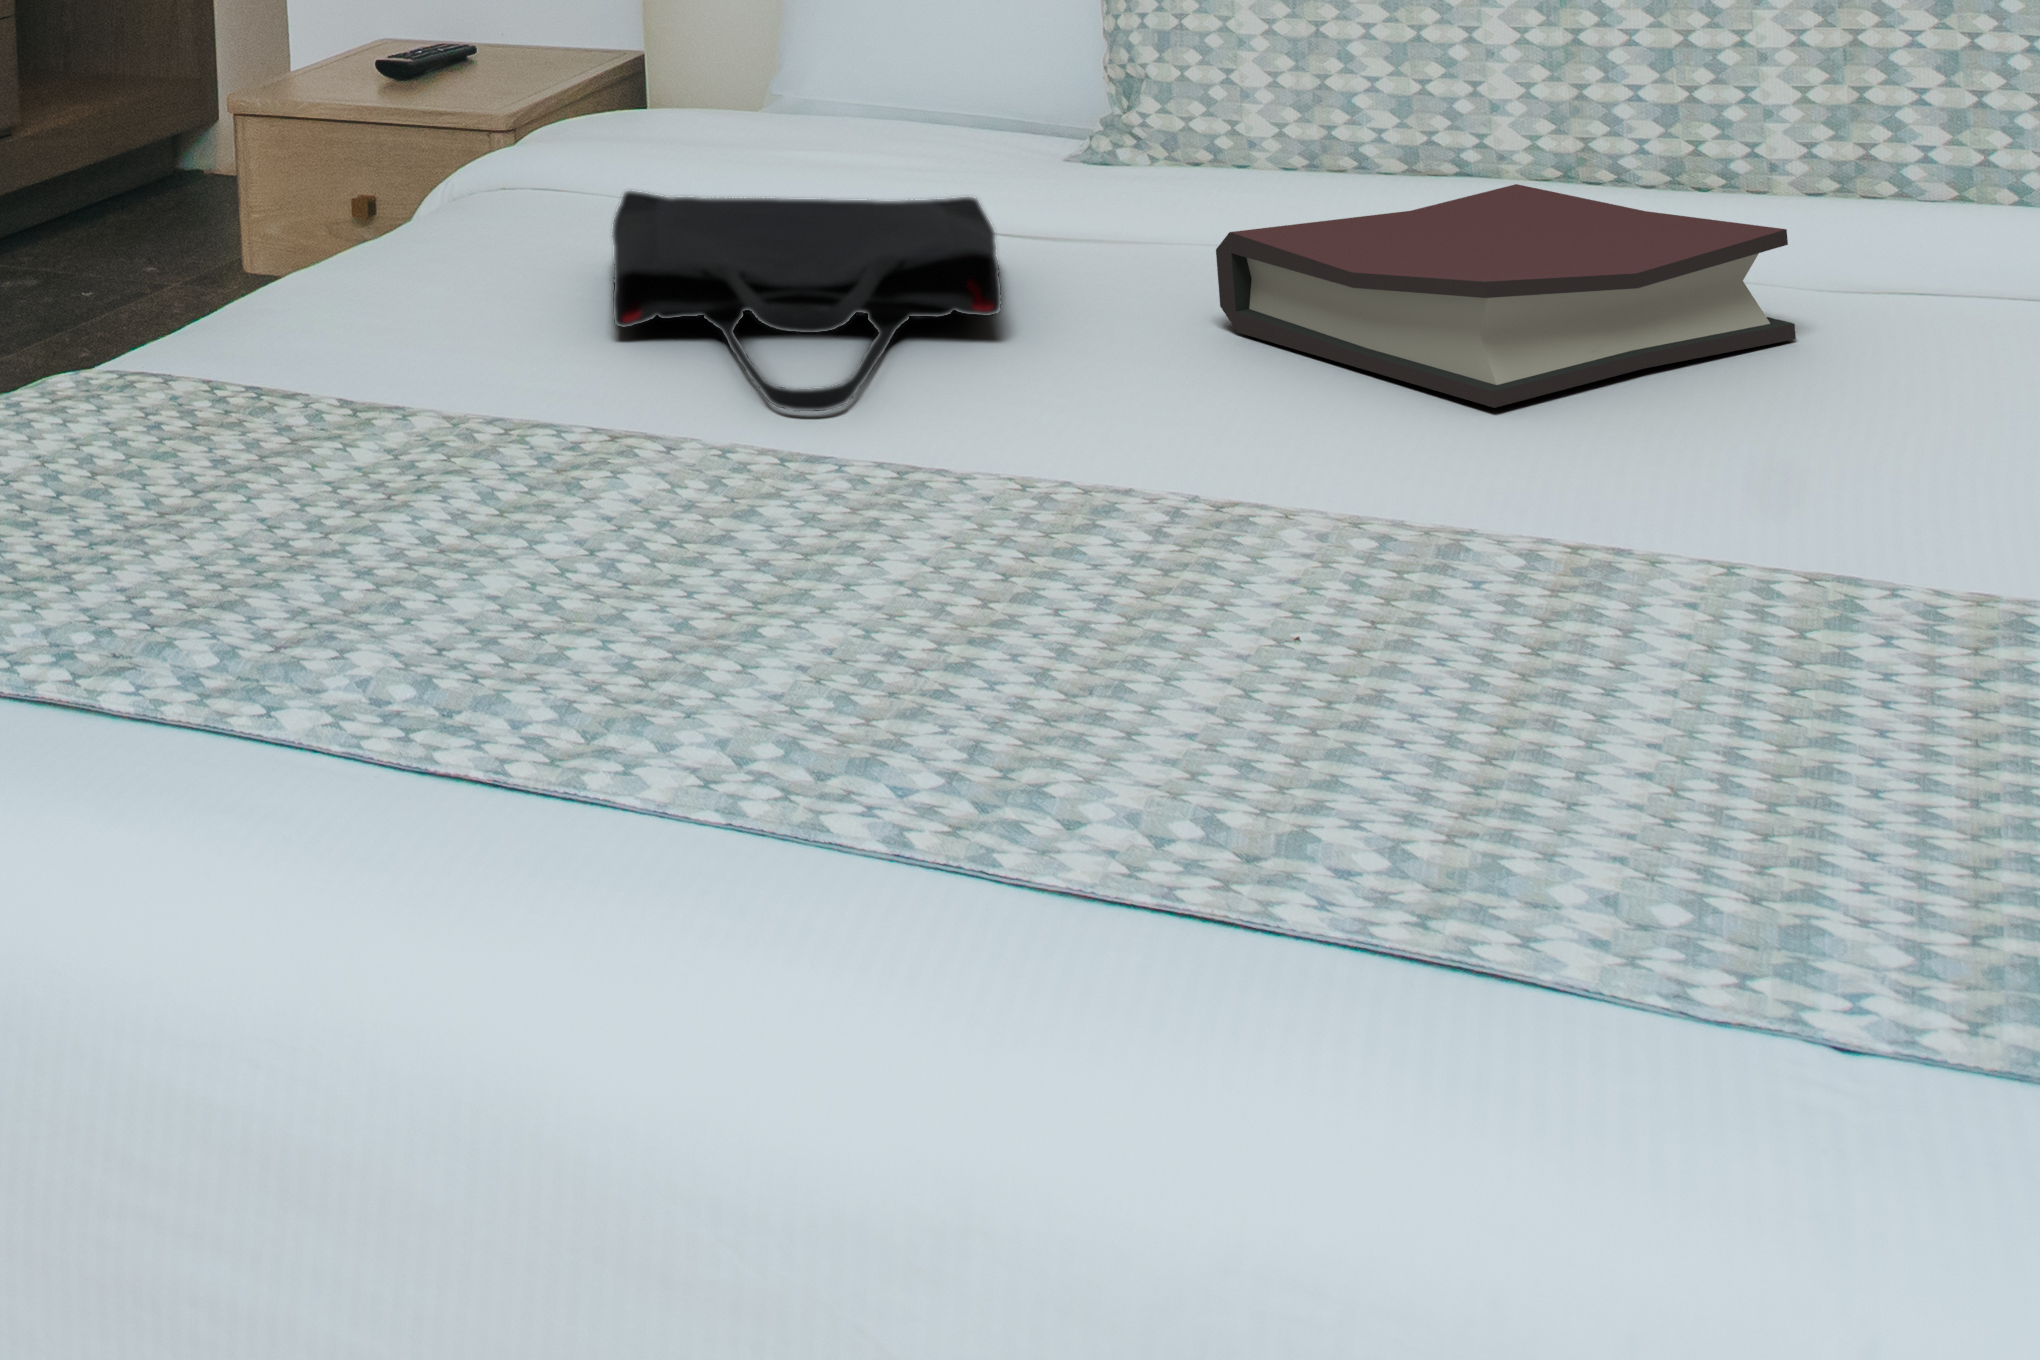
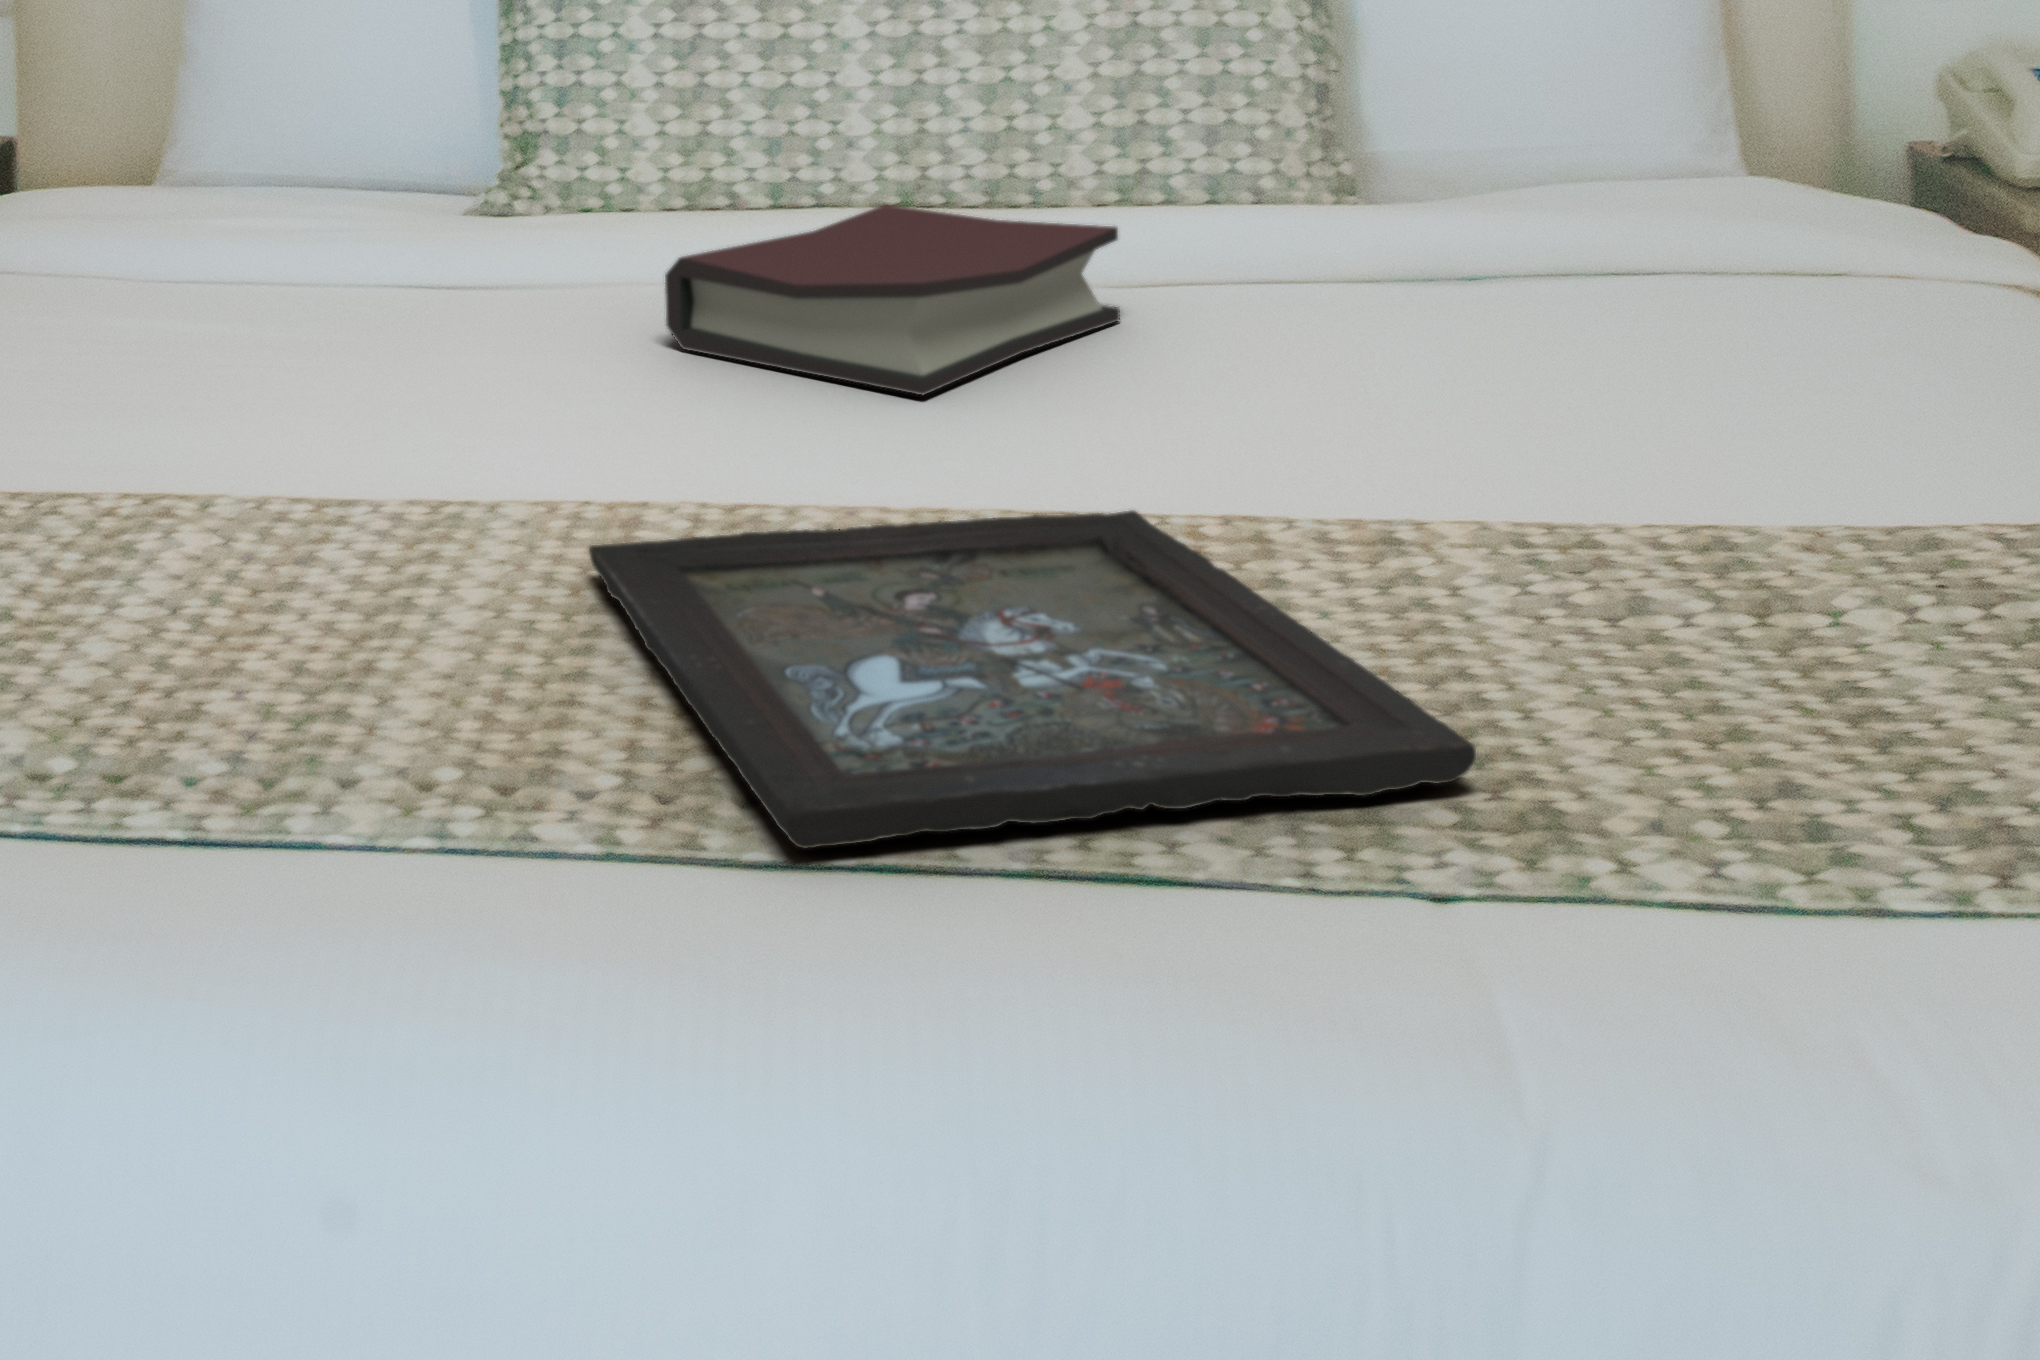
tote bag: present [612,191,1001,411] -> none [90,243,484,451]
tray: none [1012,537,1944,916] -> present [589,510,1476,848]

